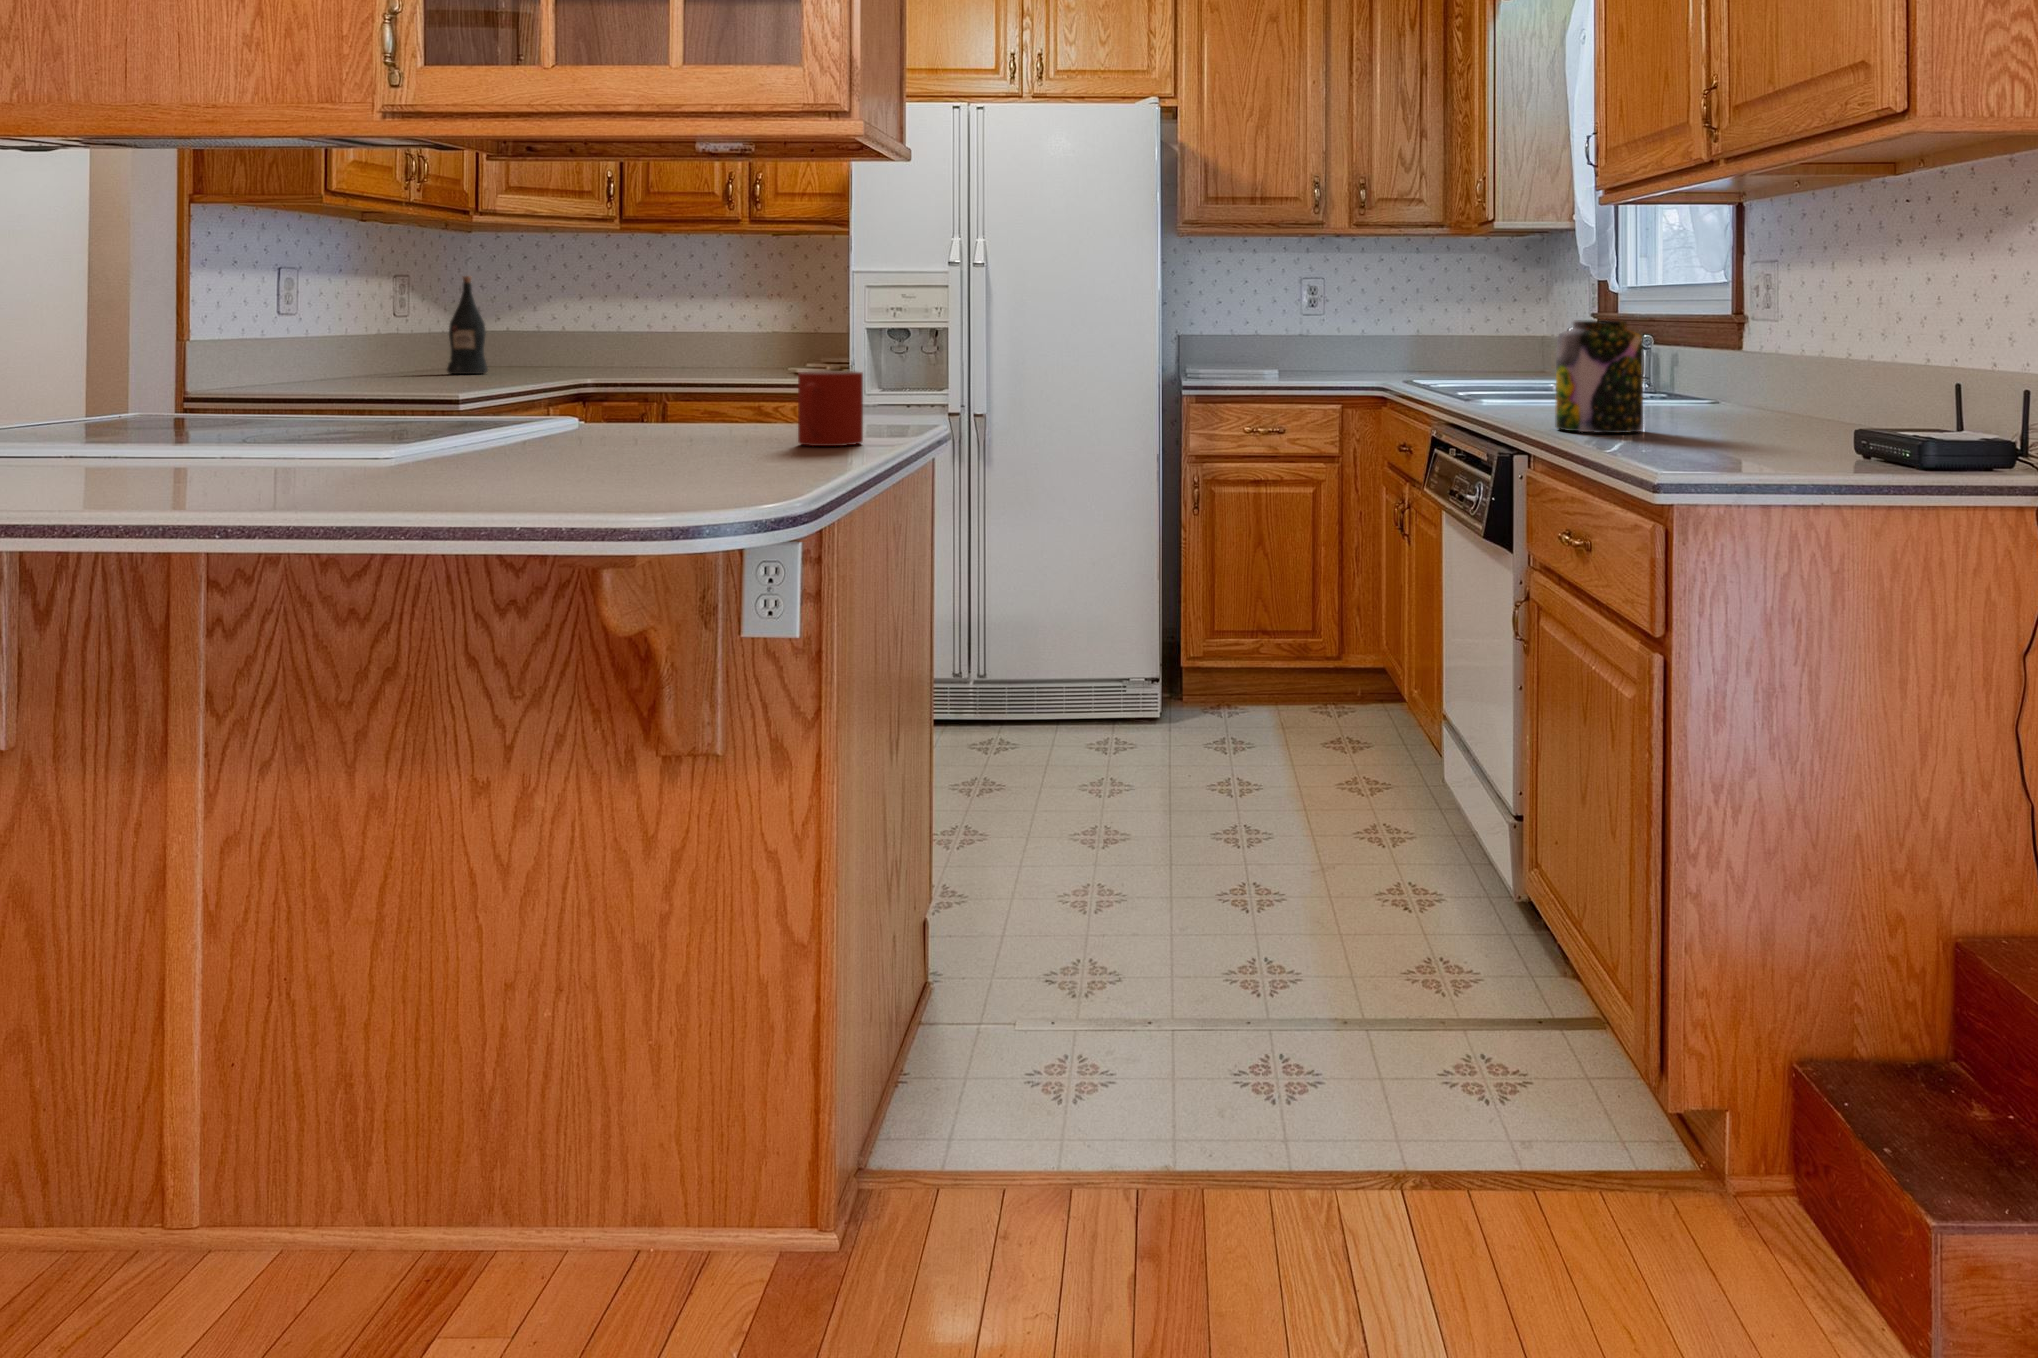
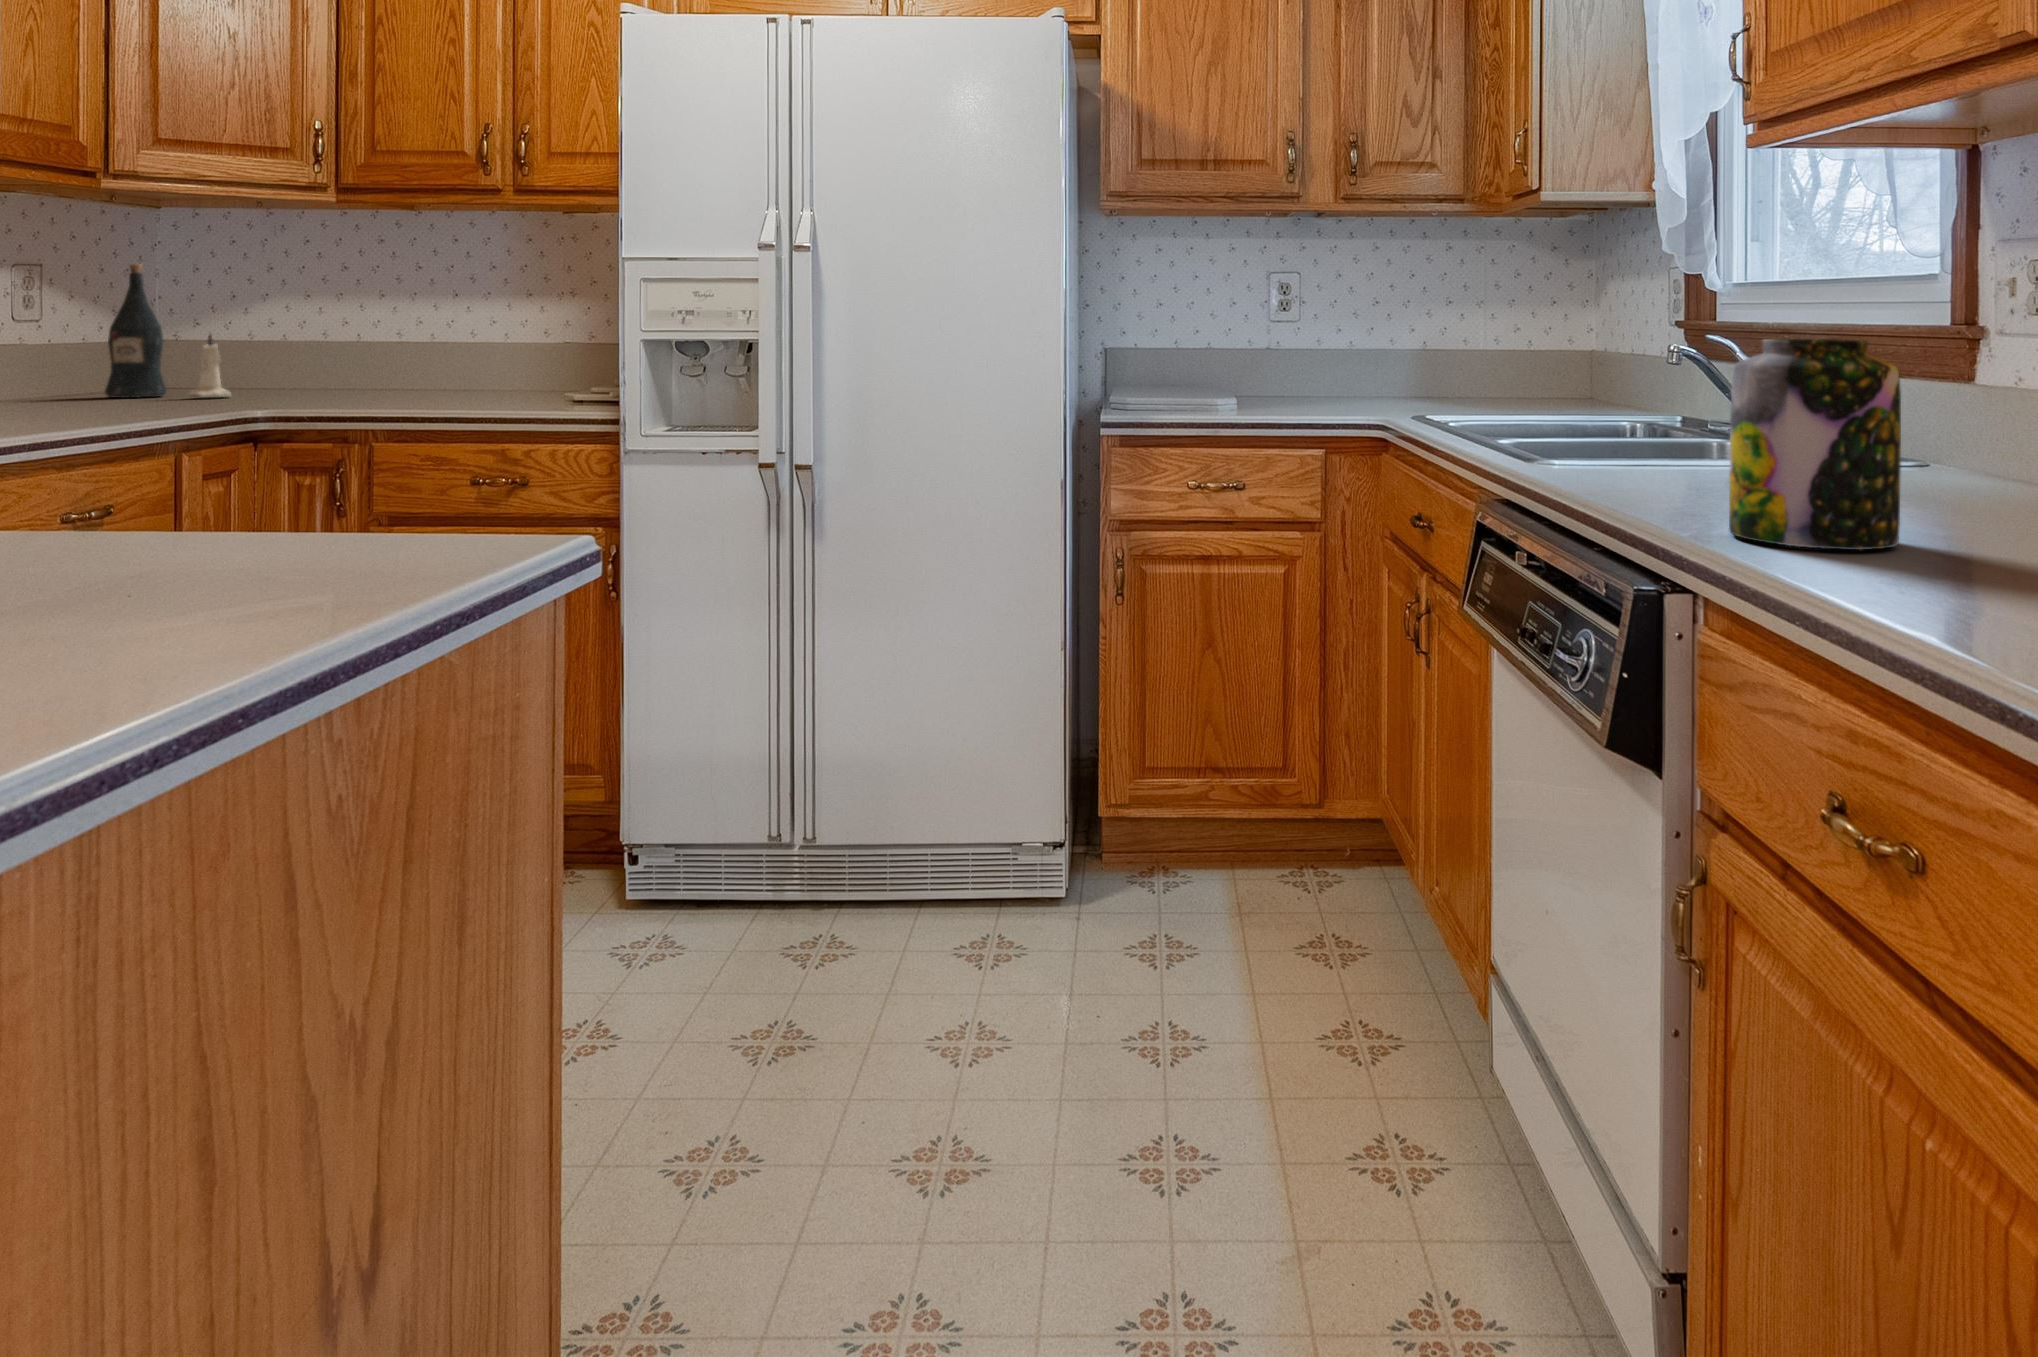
candle: none [508,325,538,374] -> present [188,334,231,397]
mug: present [798,371,863,446] -> none [62,459,276,644]

